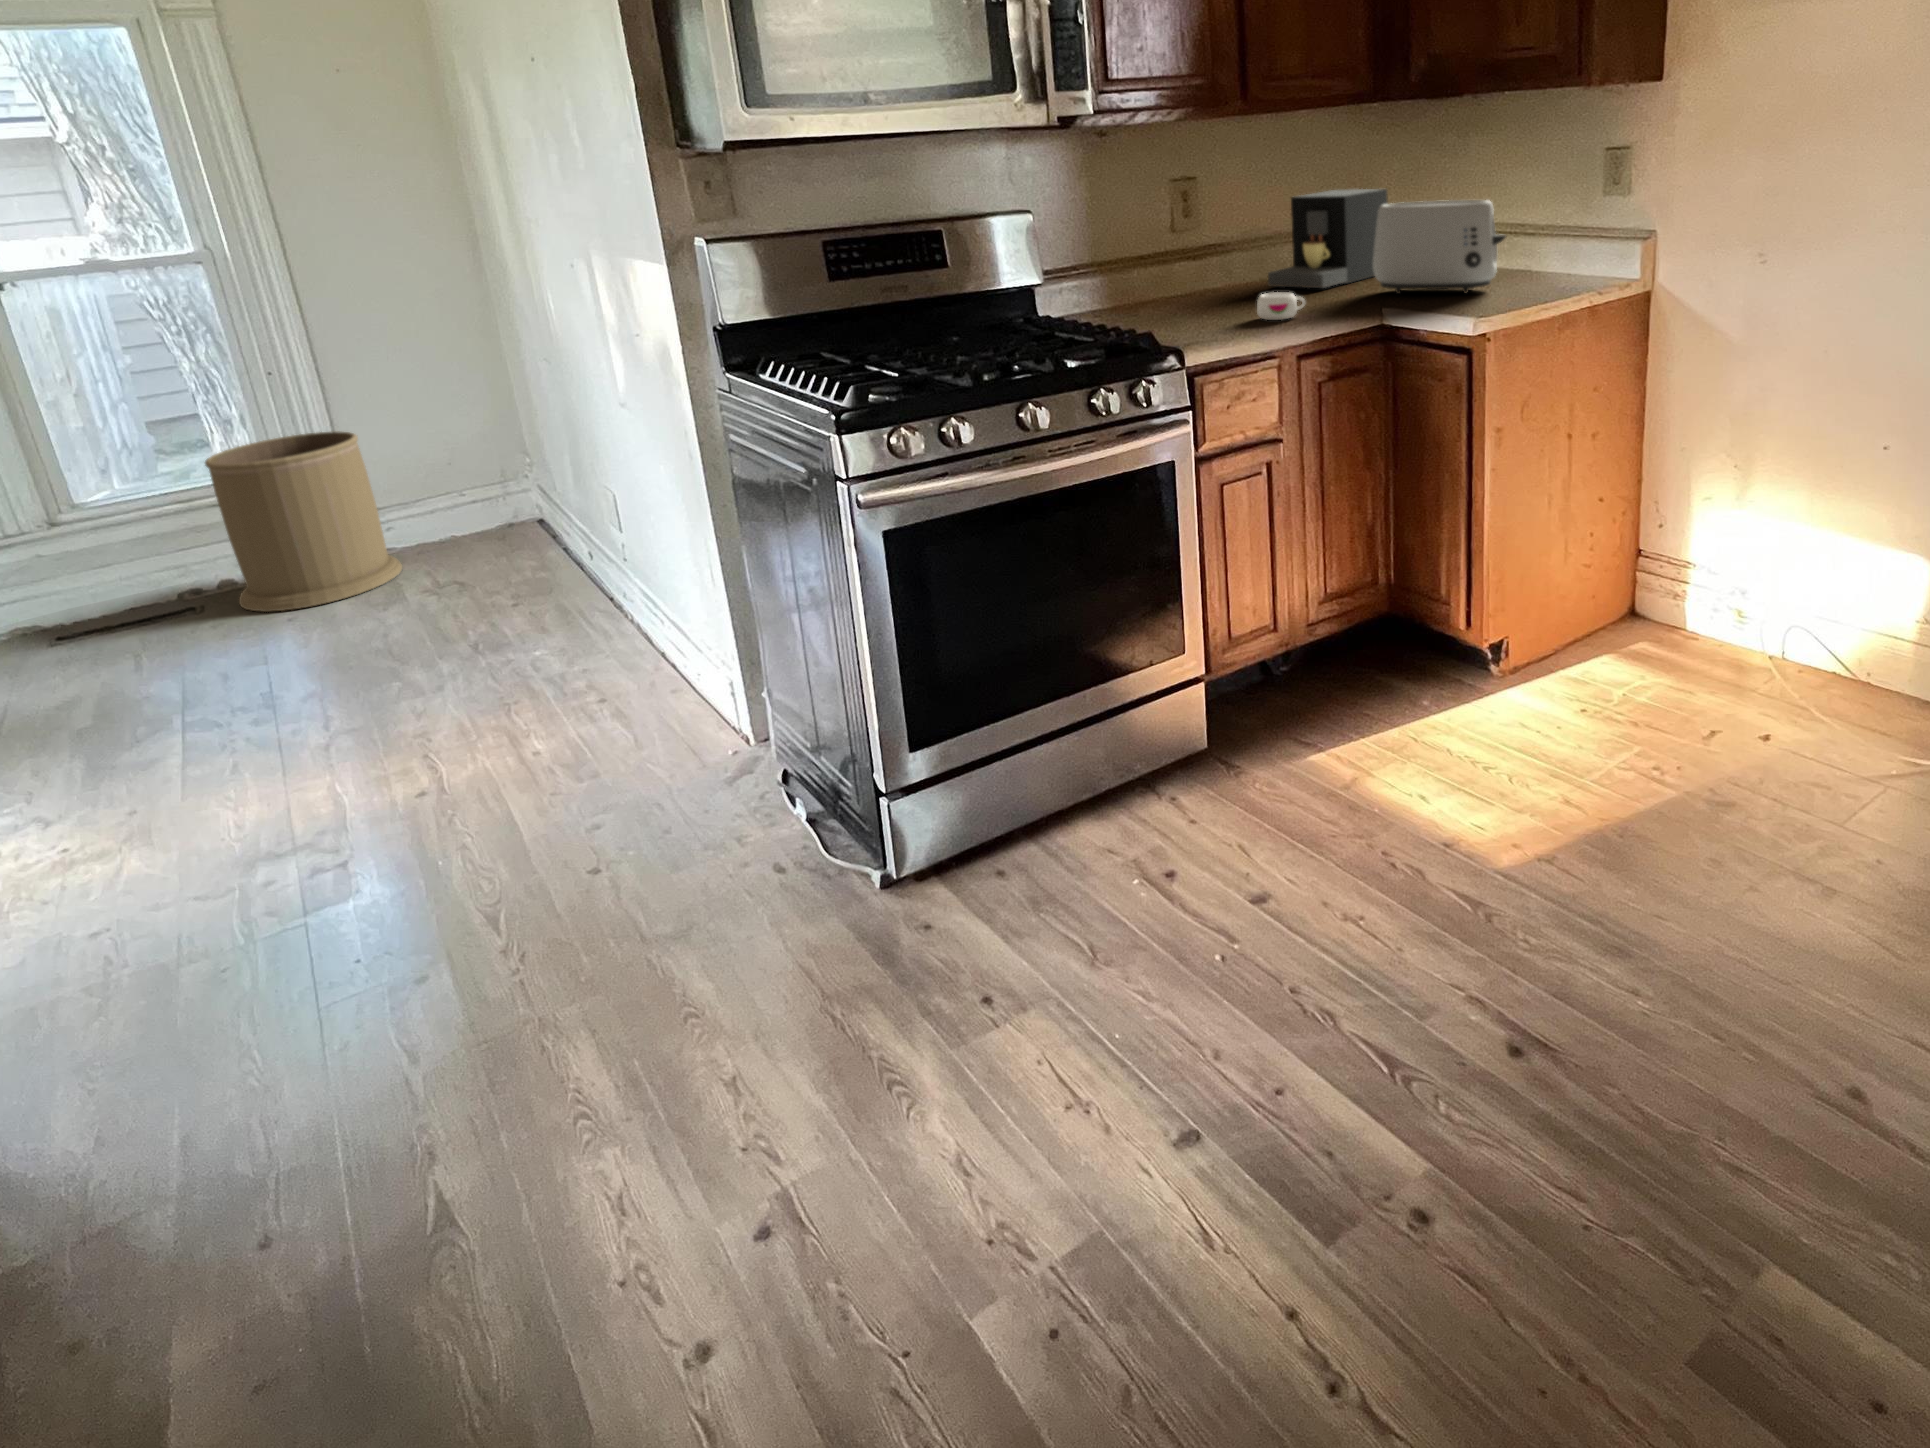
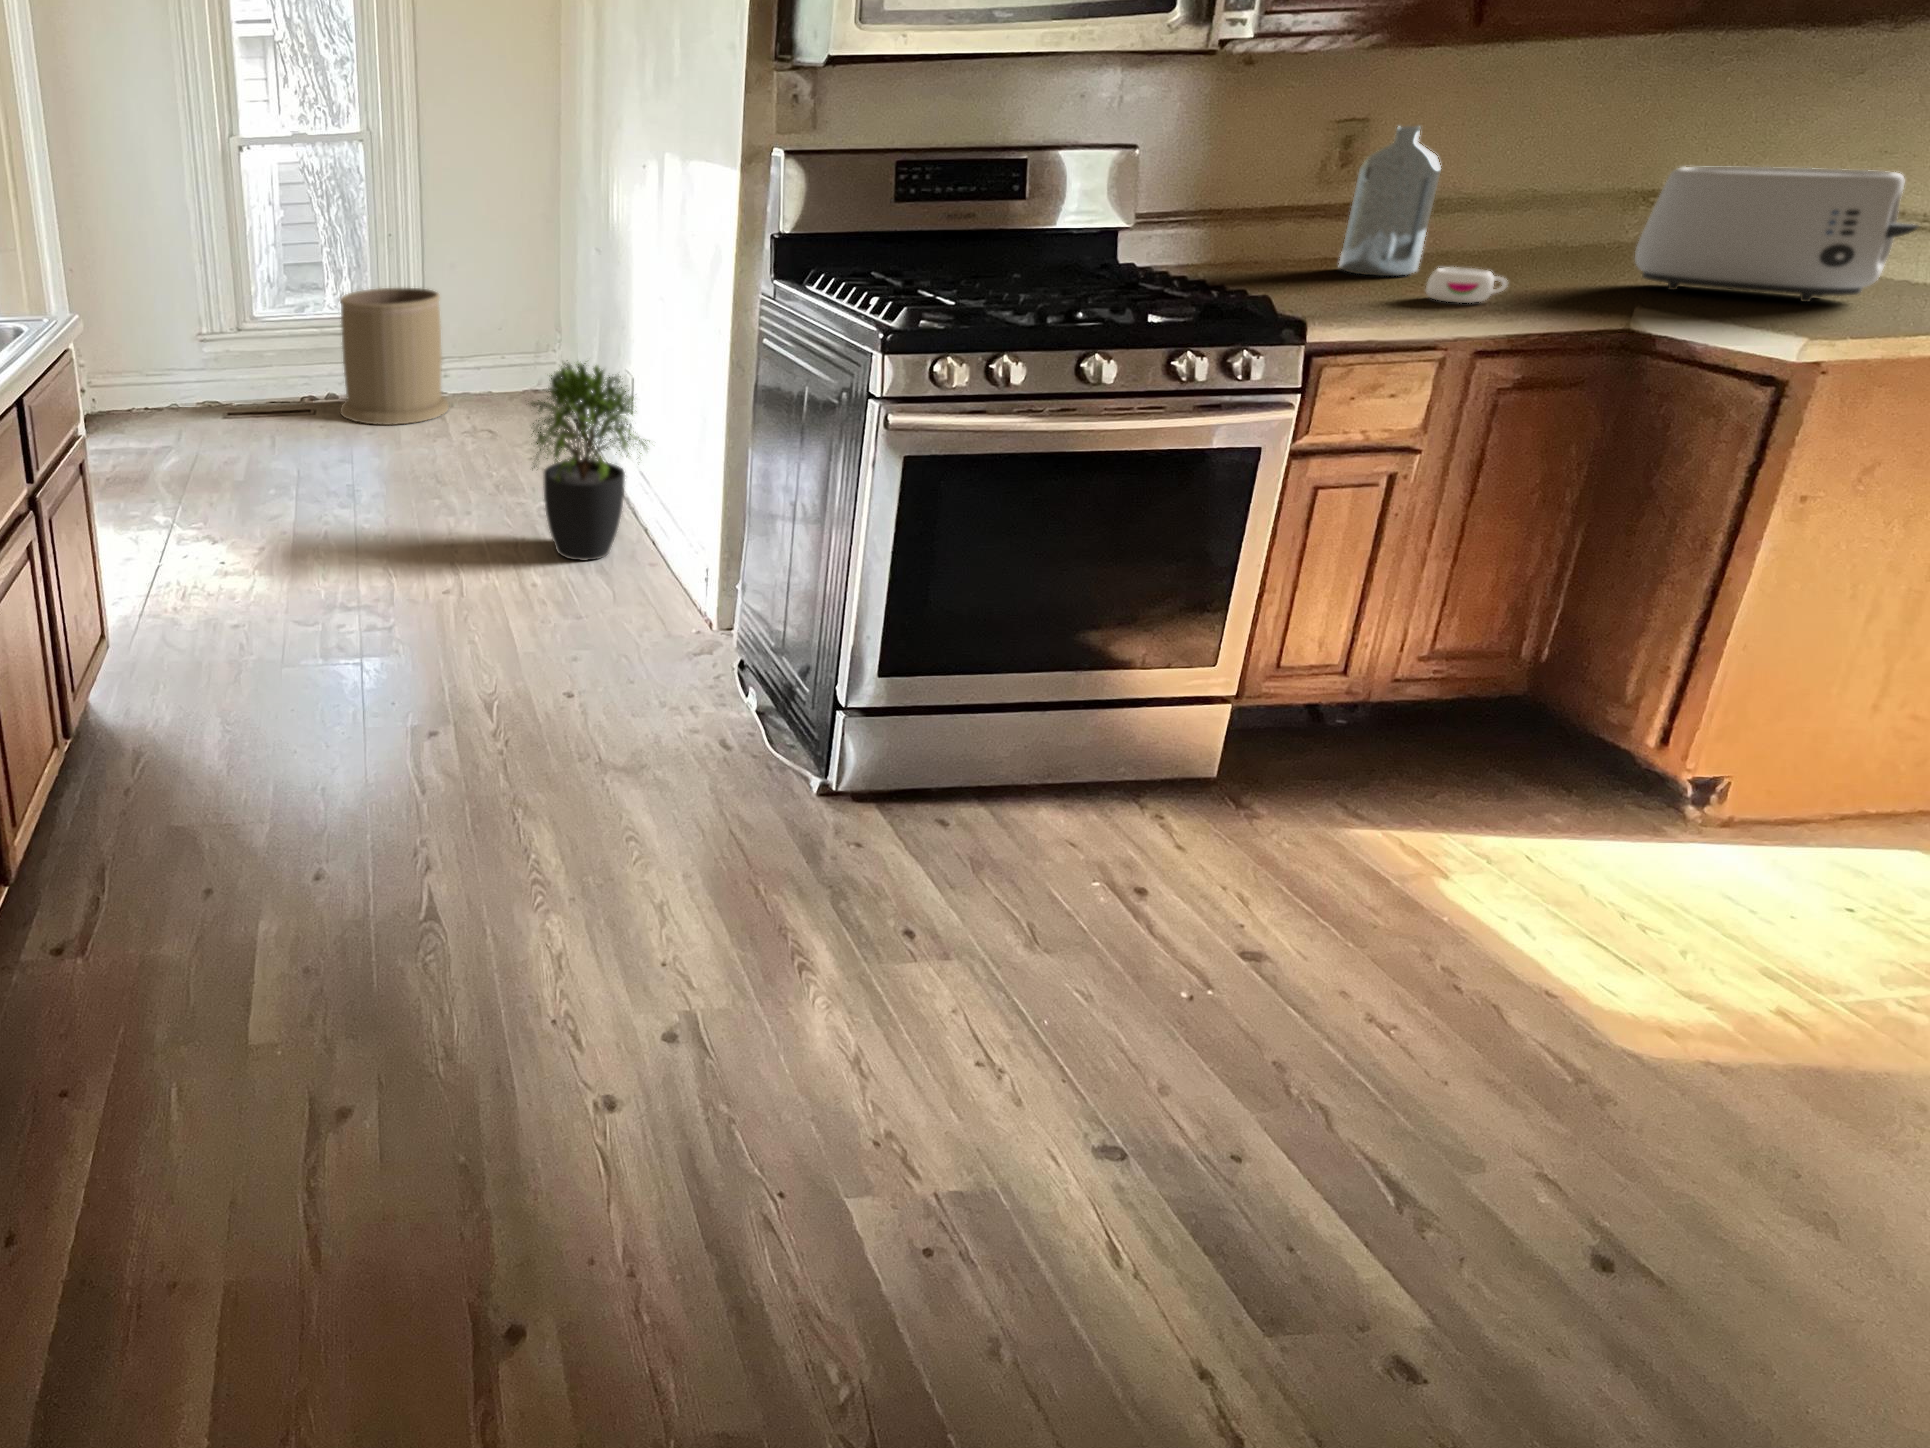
bottle: none [1197,184,1252,304] -> present [1339,126,1441,276]
coffee maker: present [1268,189,1388,288] -> none [1444,143,1690,270]
potted plant: none [477,483,653,713] -> present [531,363,650,561]

